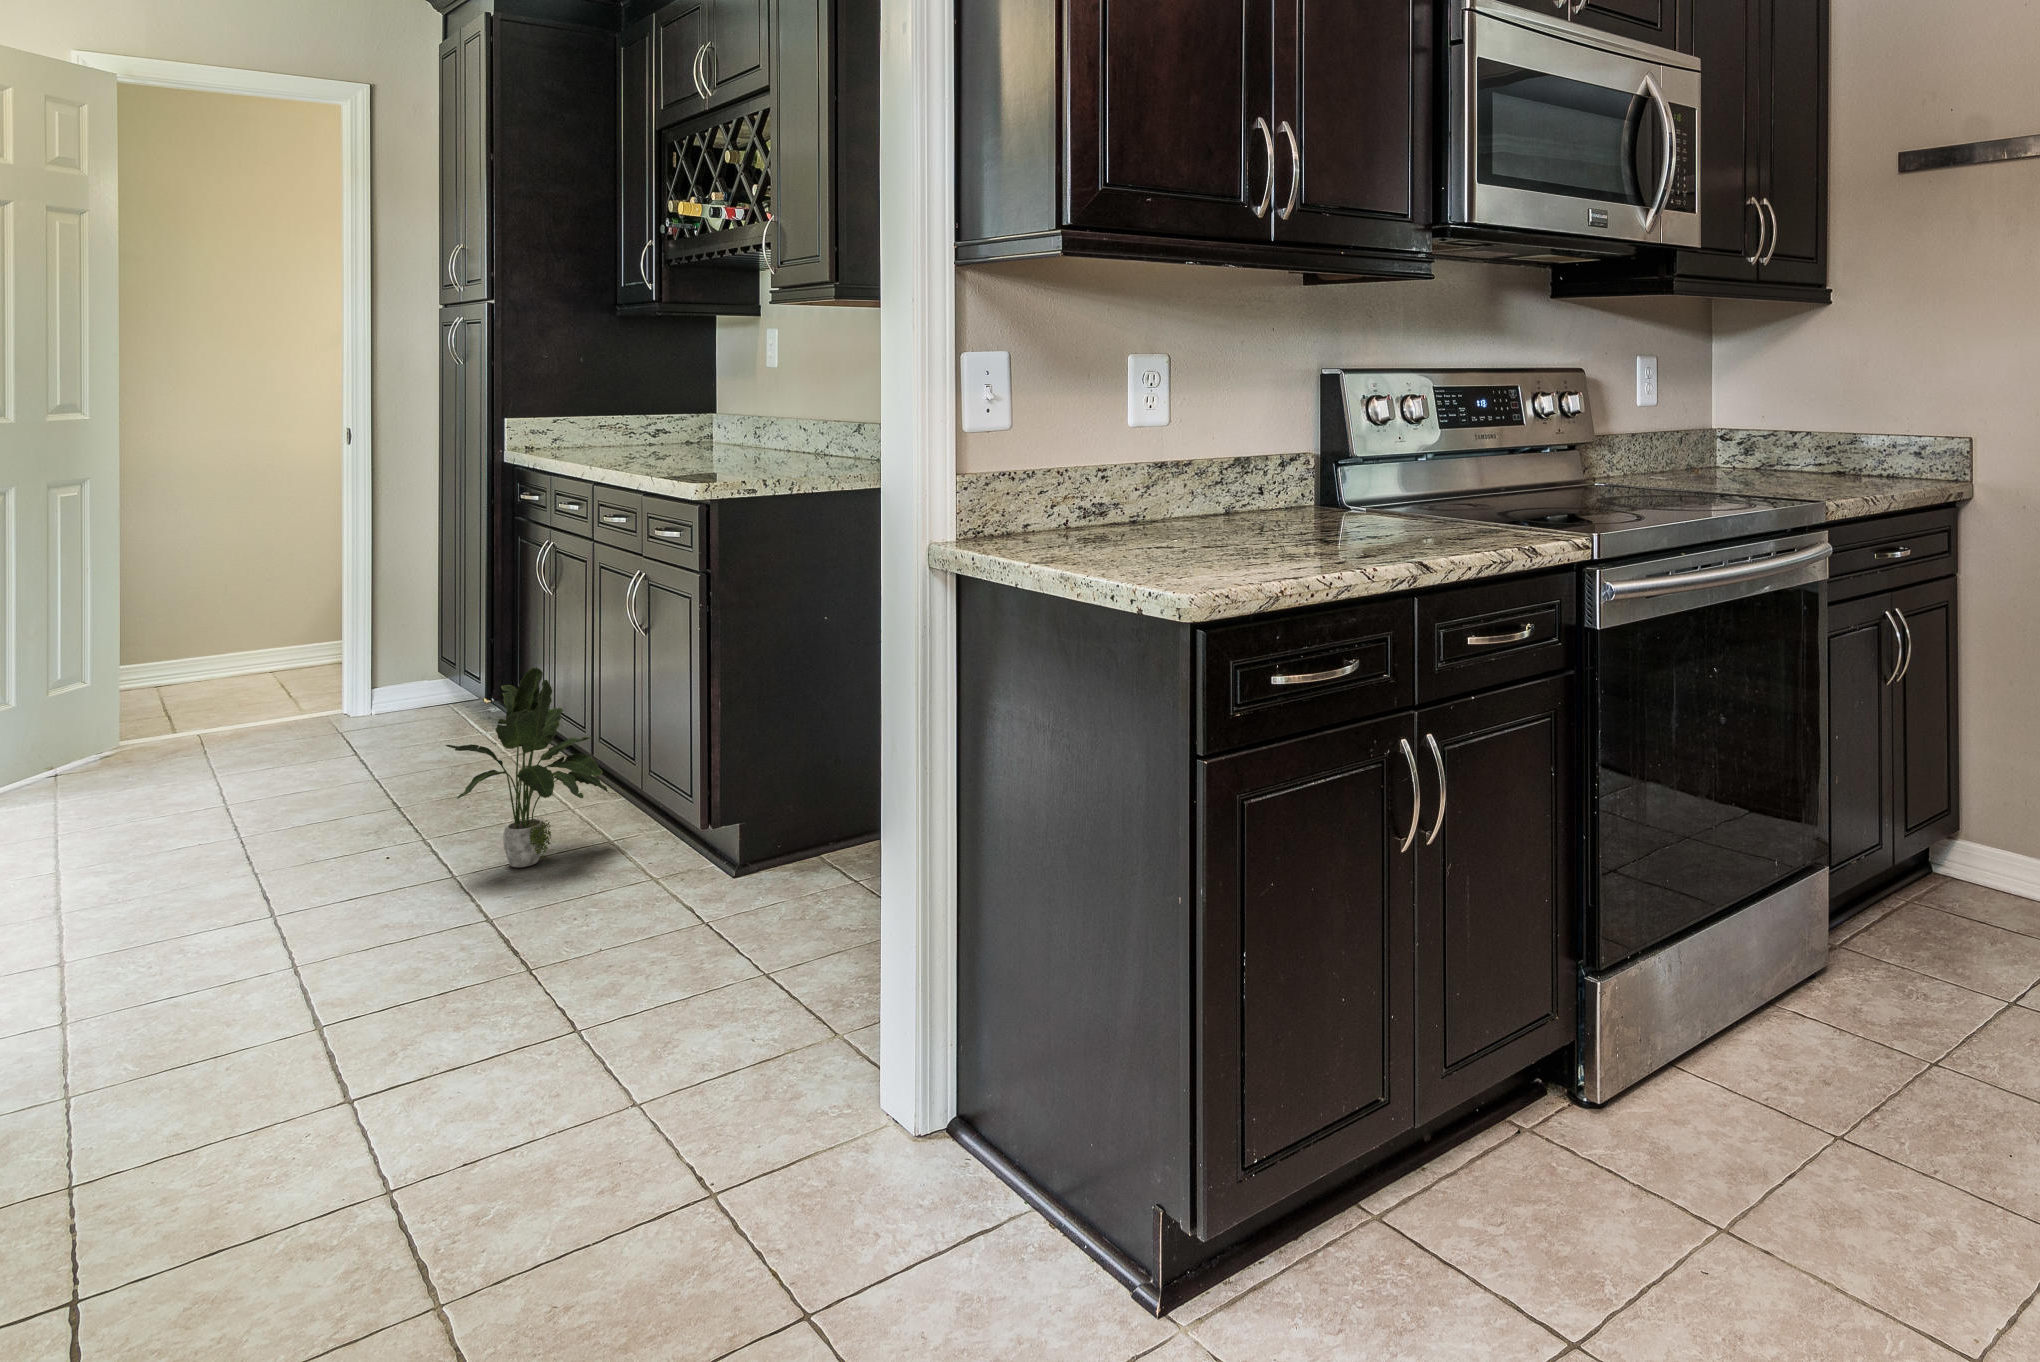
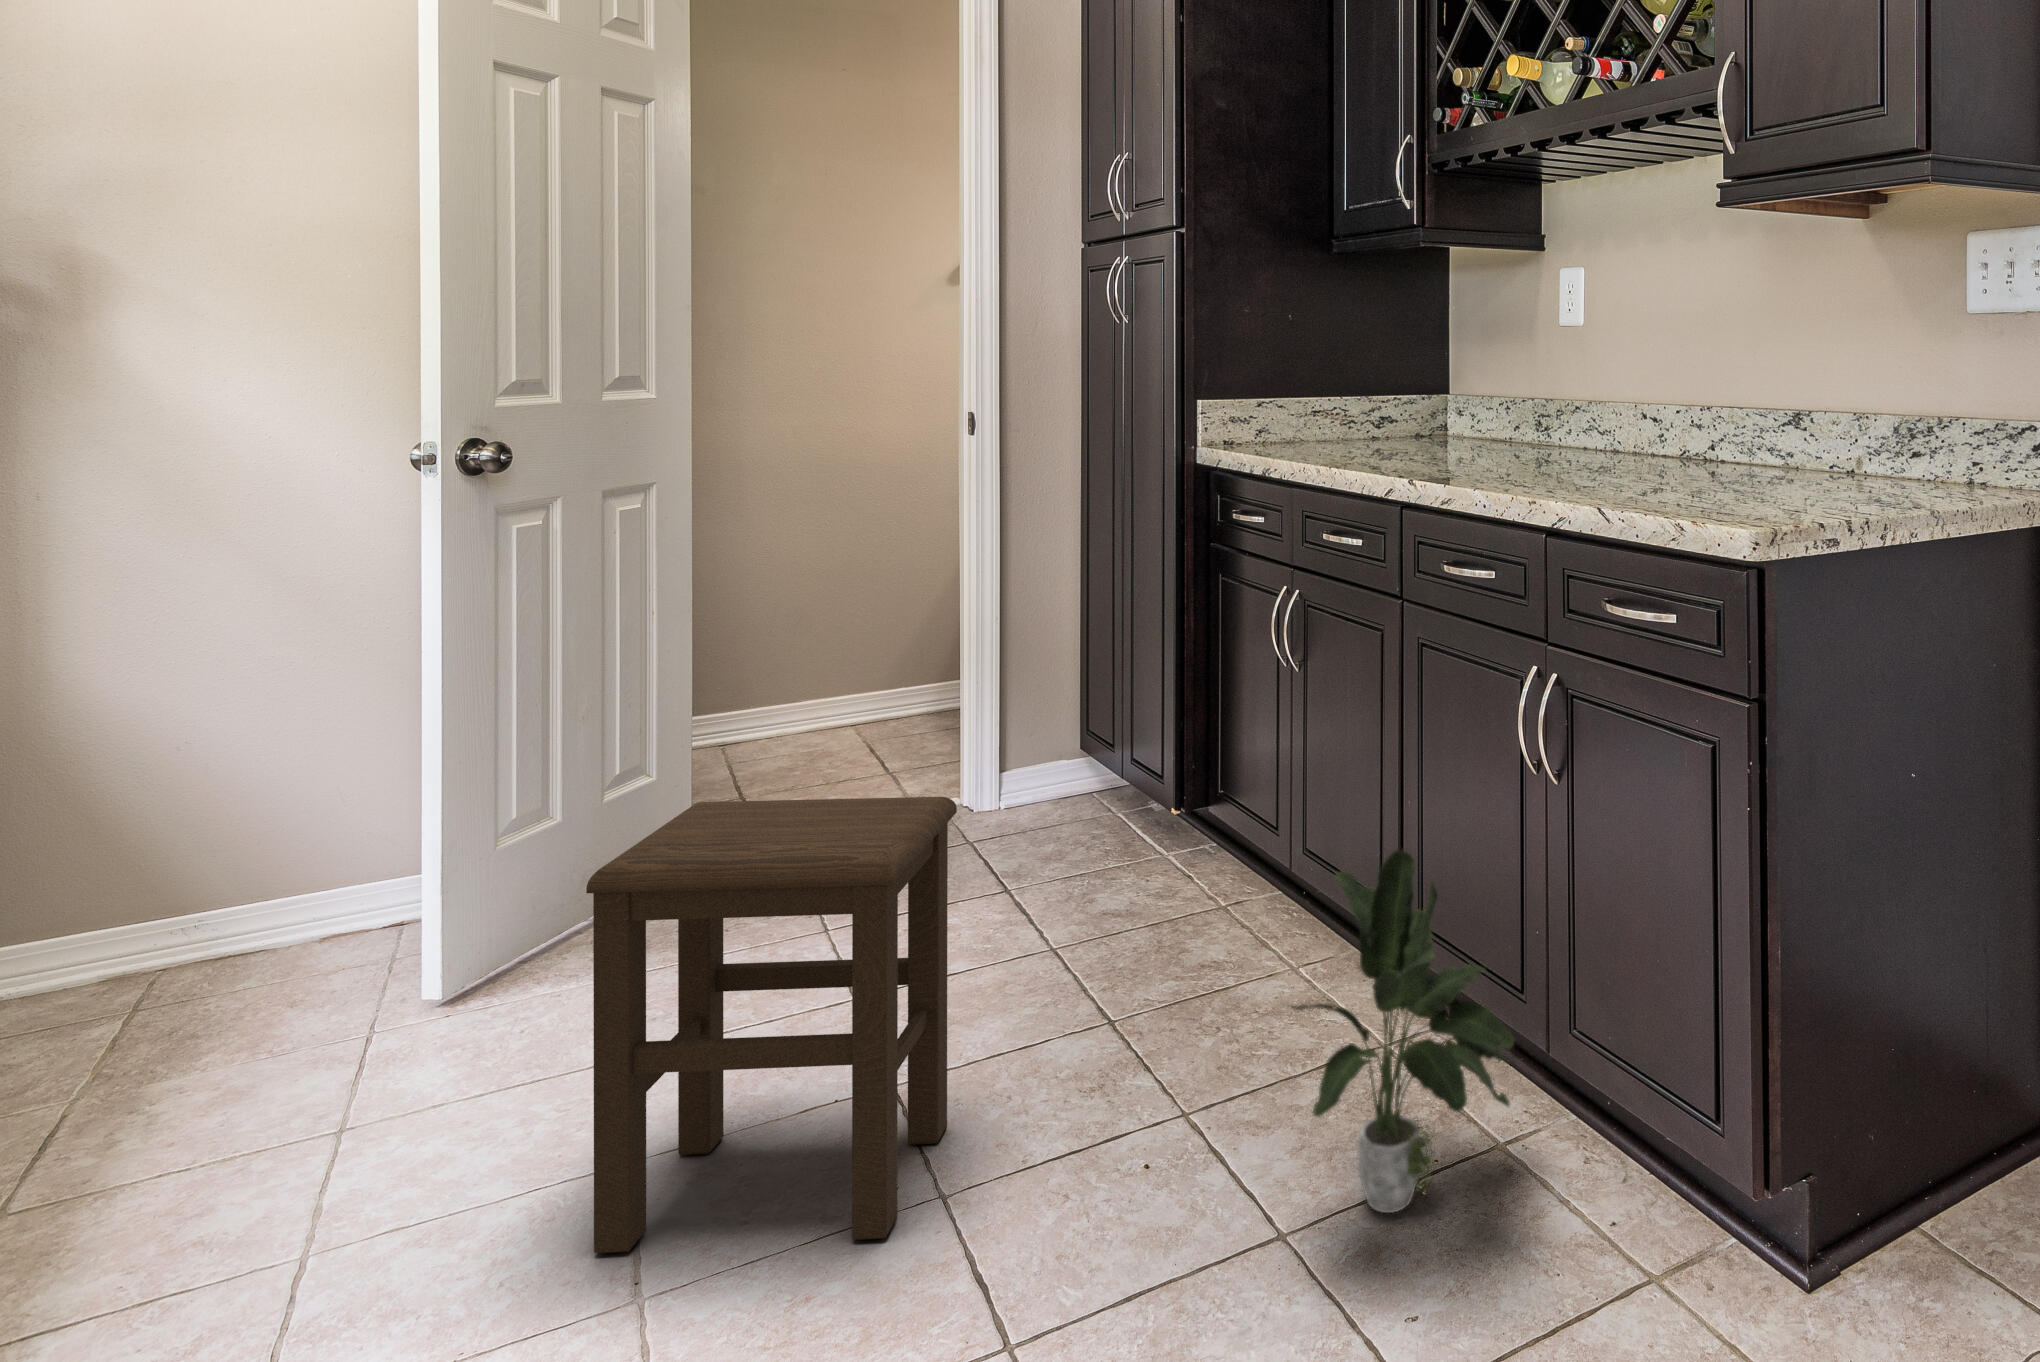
stool: none [25,653,272,901] -> present [586,797,957,1253]

